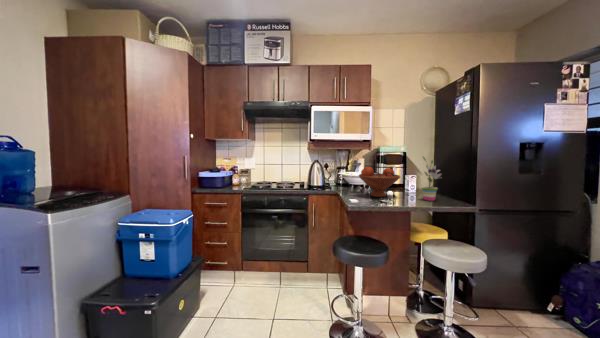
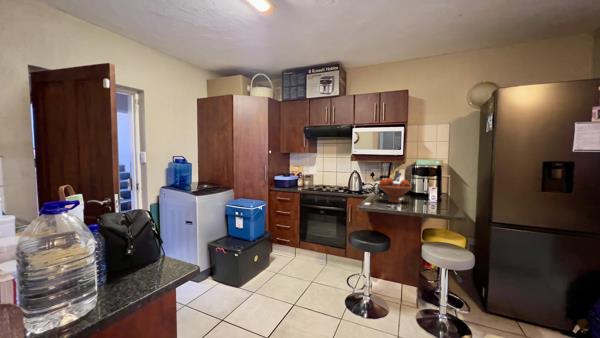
potted plant: present [422,157,441,201] -> none [425,172,446,209]

